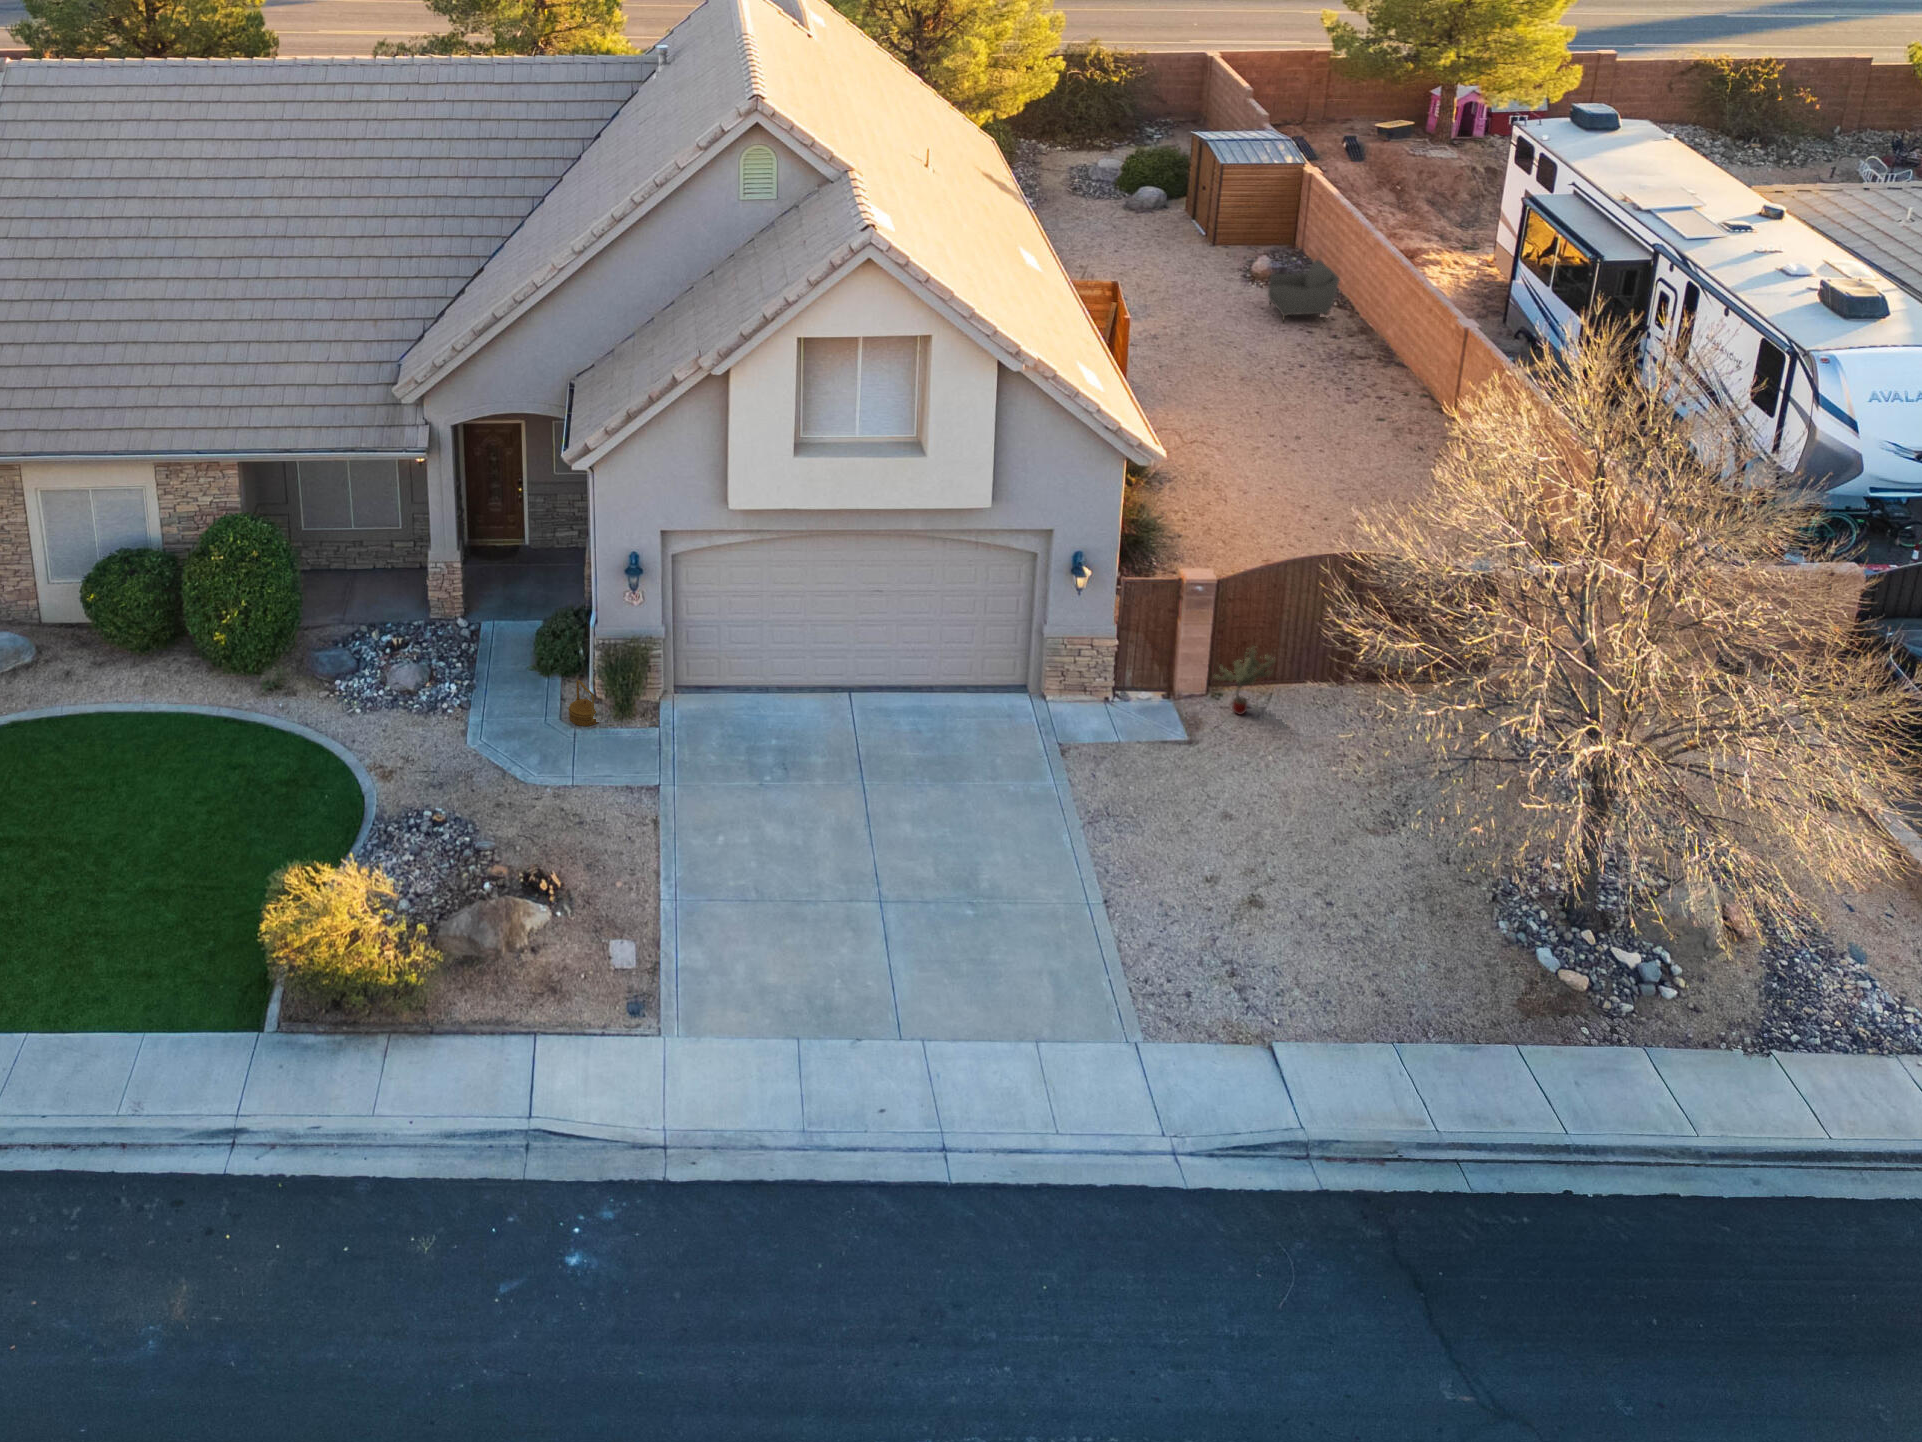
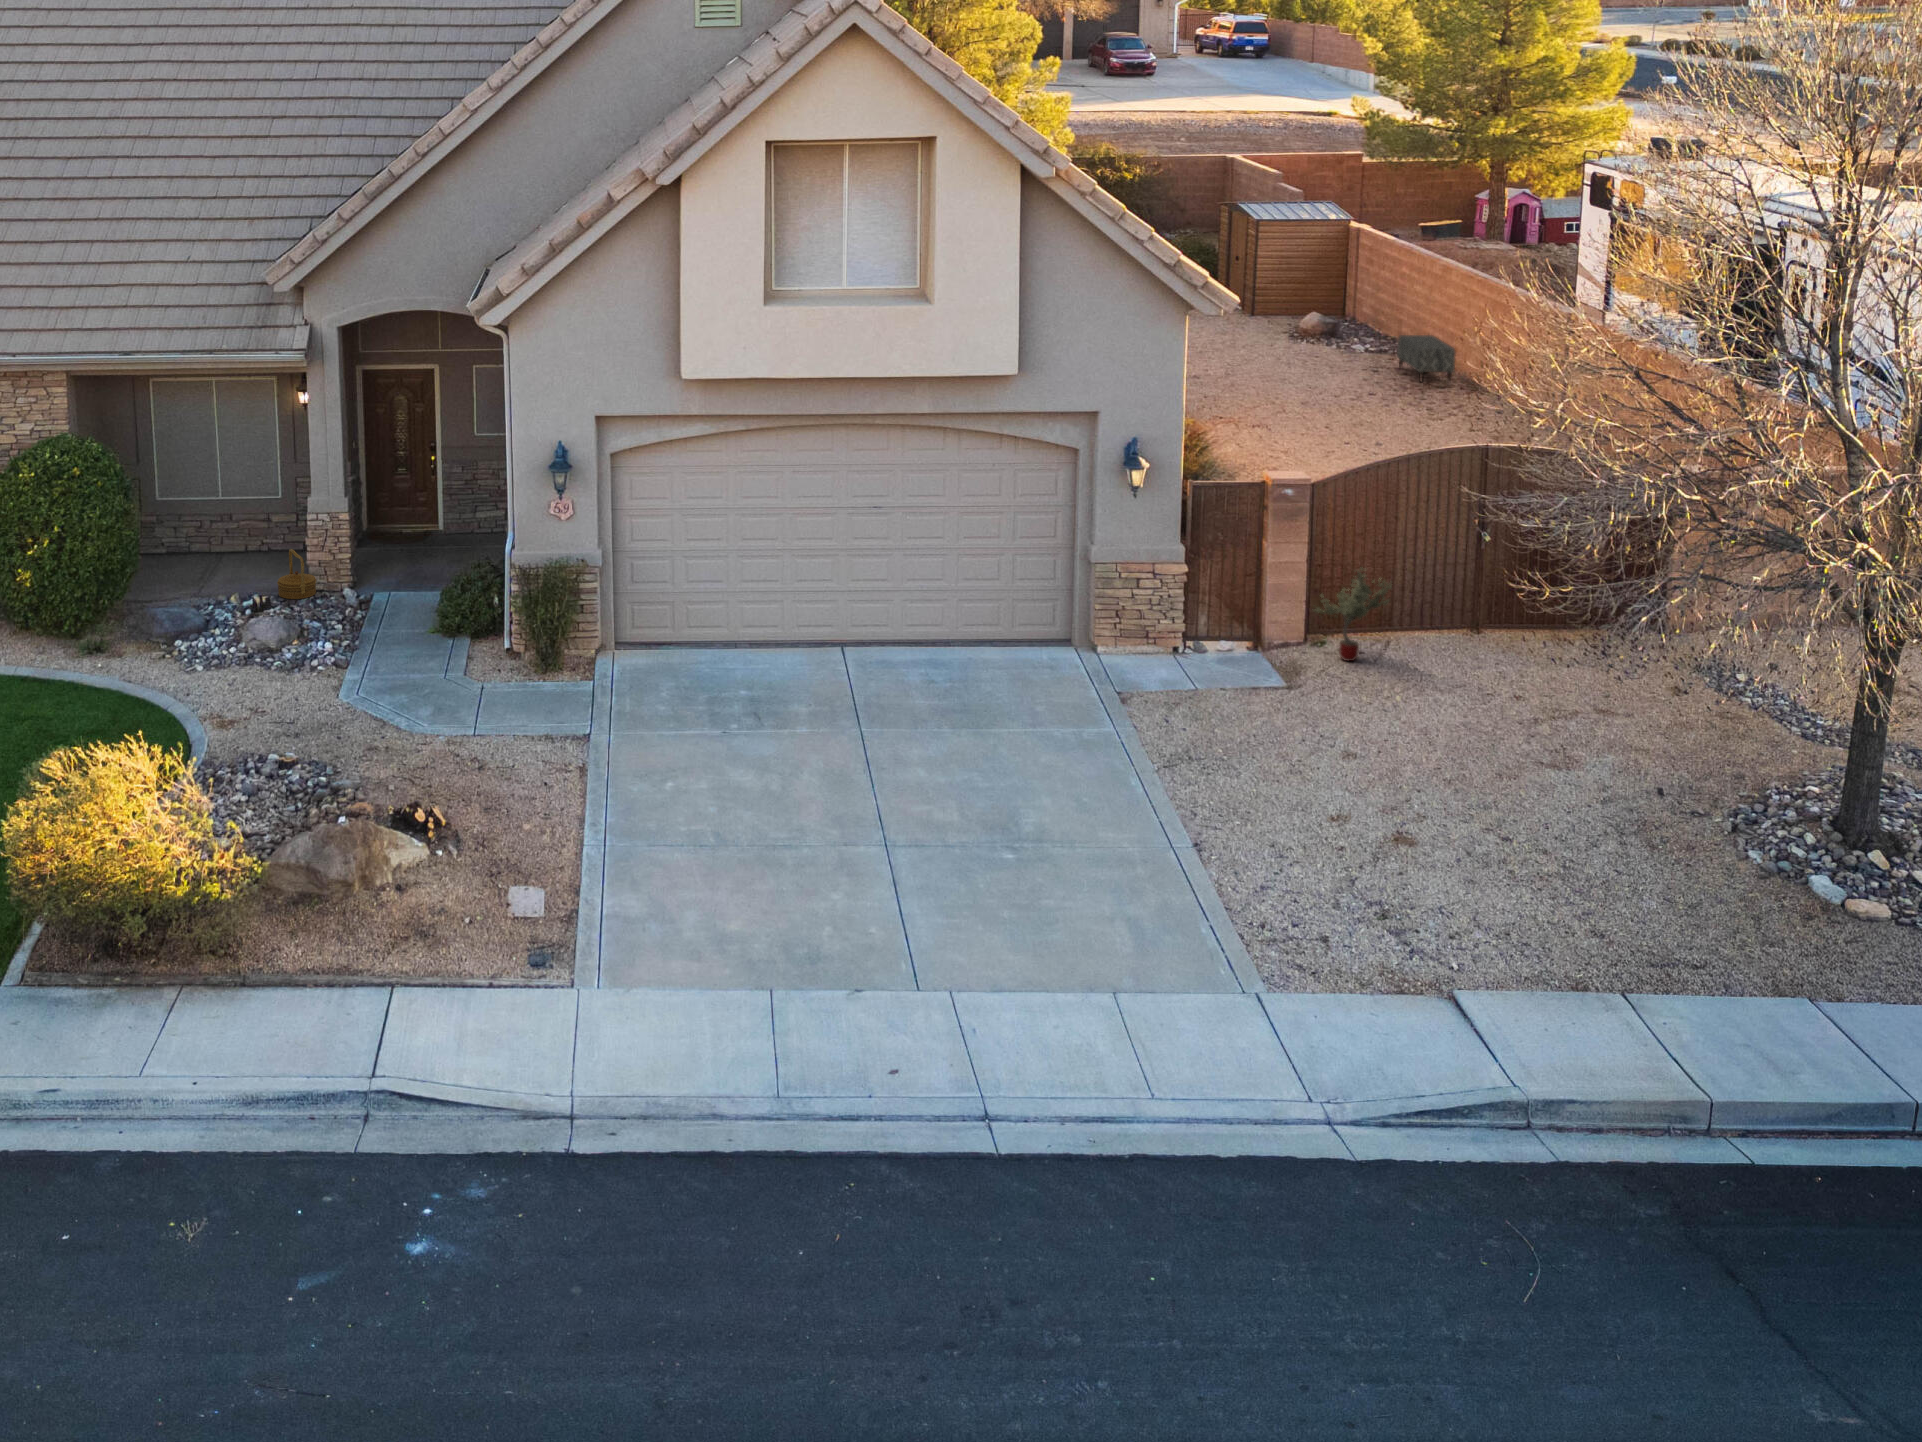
chair: present [1268,260,1339,320] -> none [1321,283,1404,352]
bench: none [1328,319,1376,368] -> present [1397,335,1456,382]
woven basket: present [569,680,598,726] -> present [277,549,316,599]

